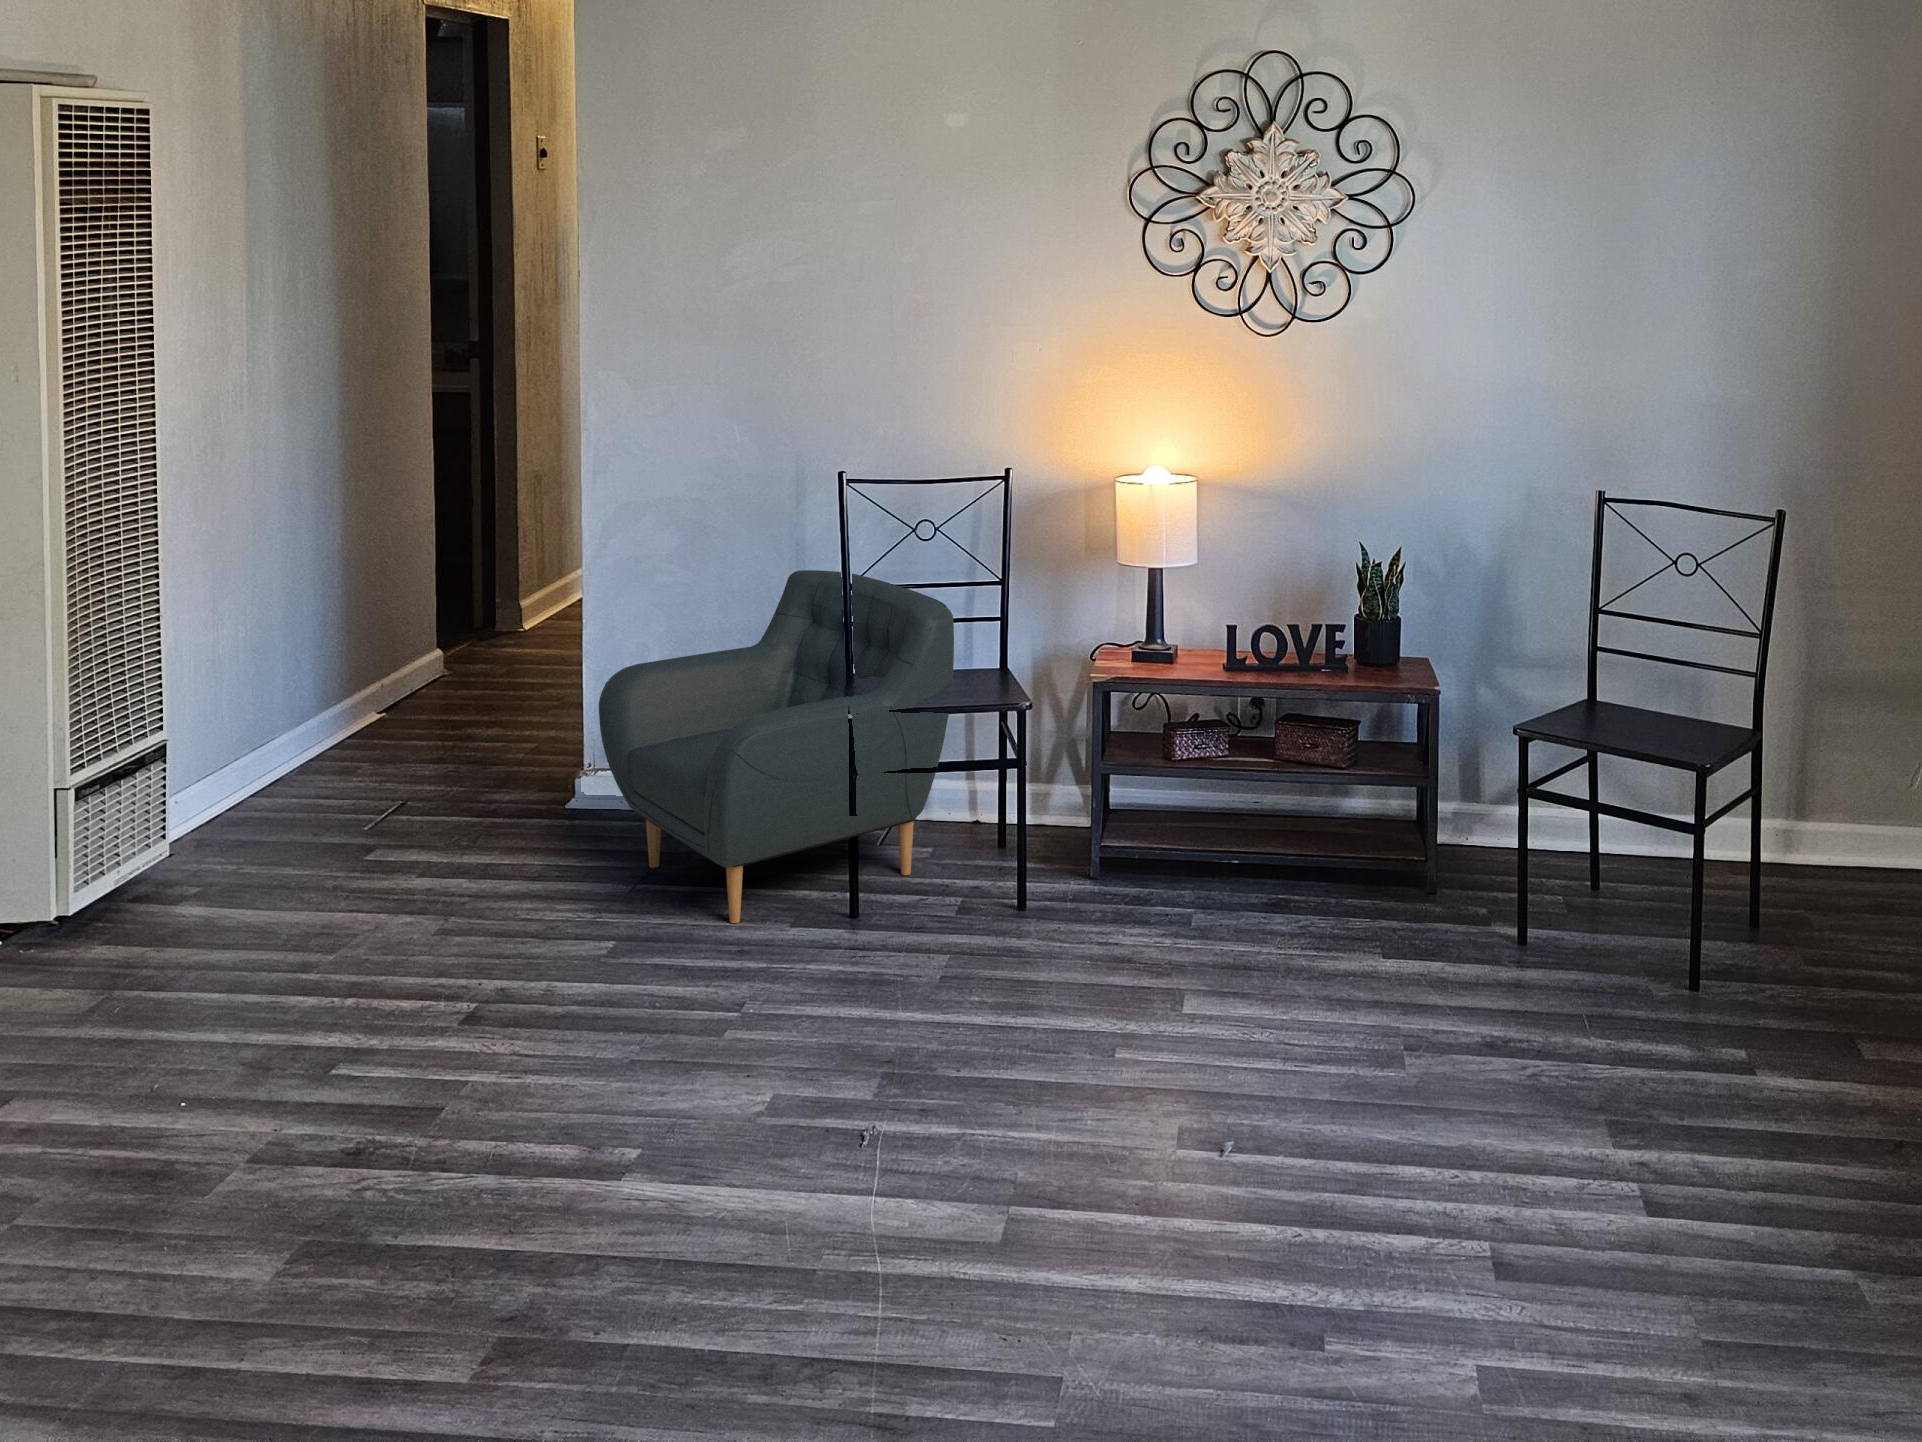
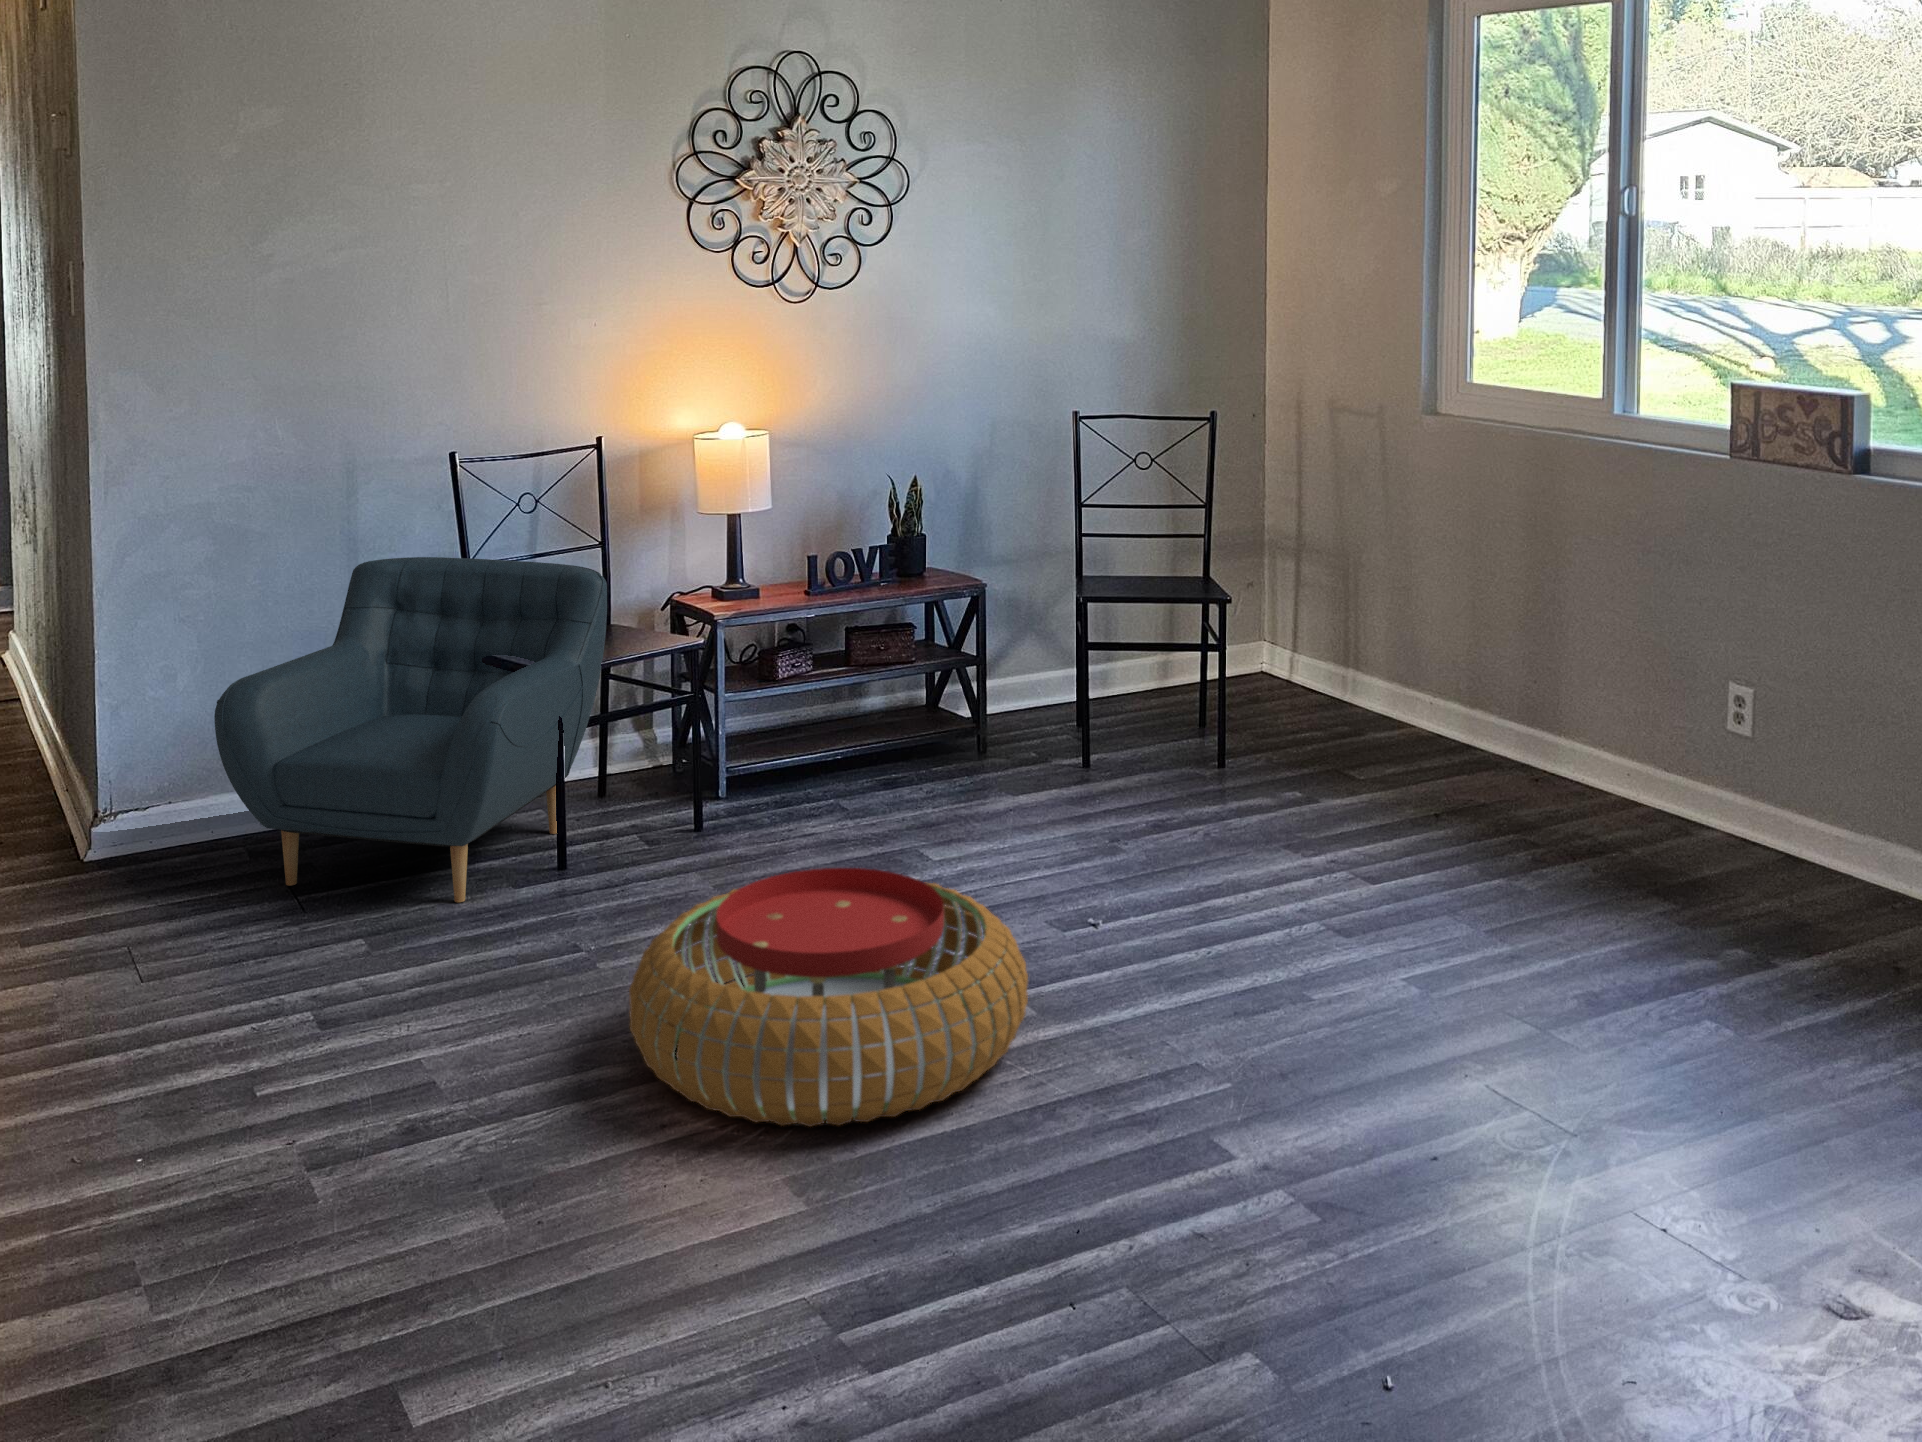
pouf: none [523,982,984,1306] -> present [629,868,1028,1127]

